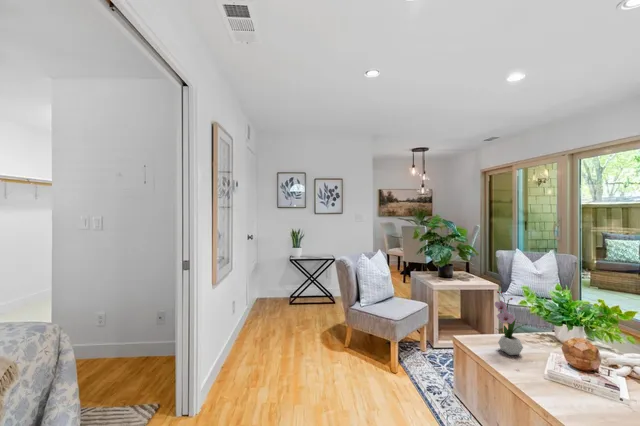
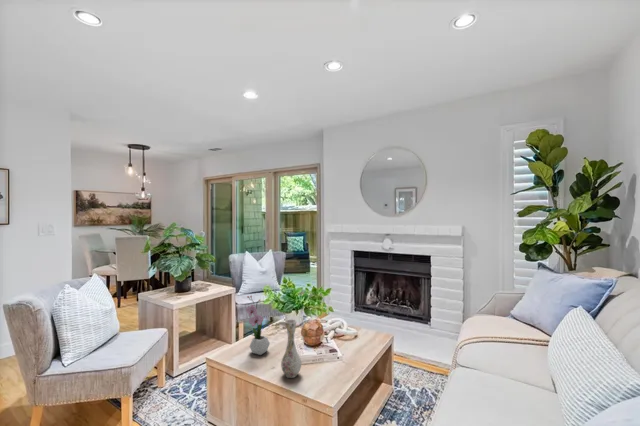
vase: none [528,326,556,392] -> present [281,319,301,378]

